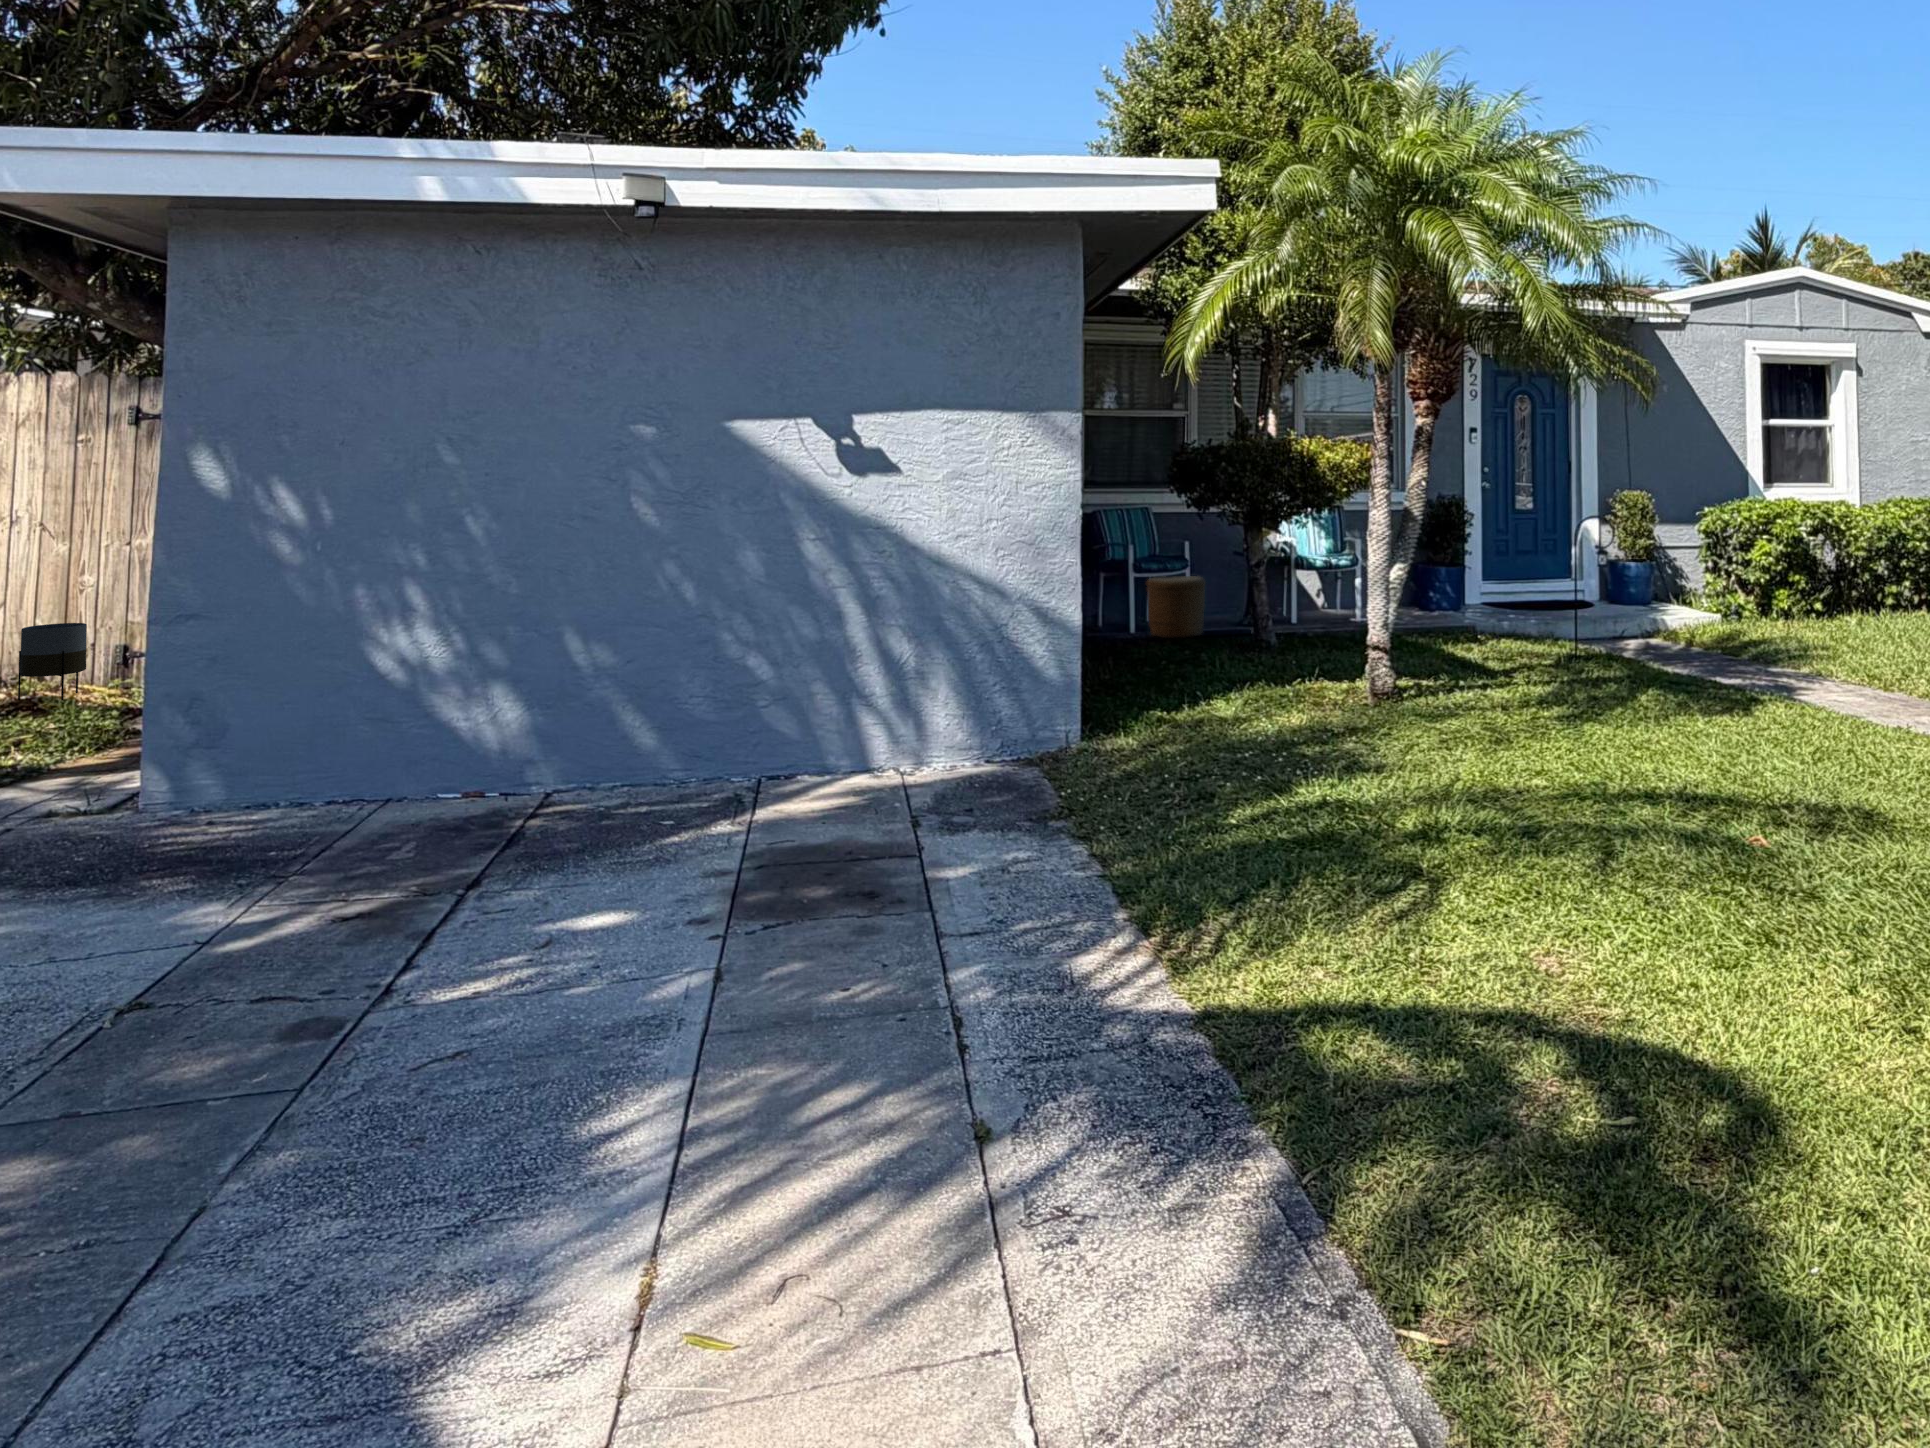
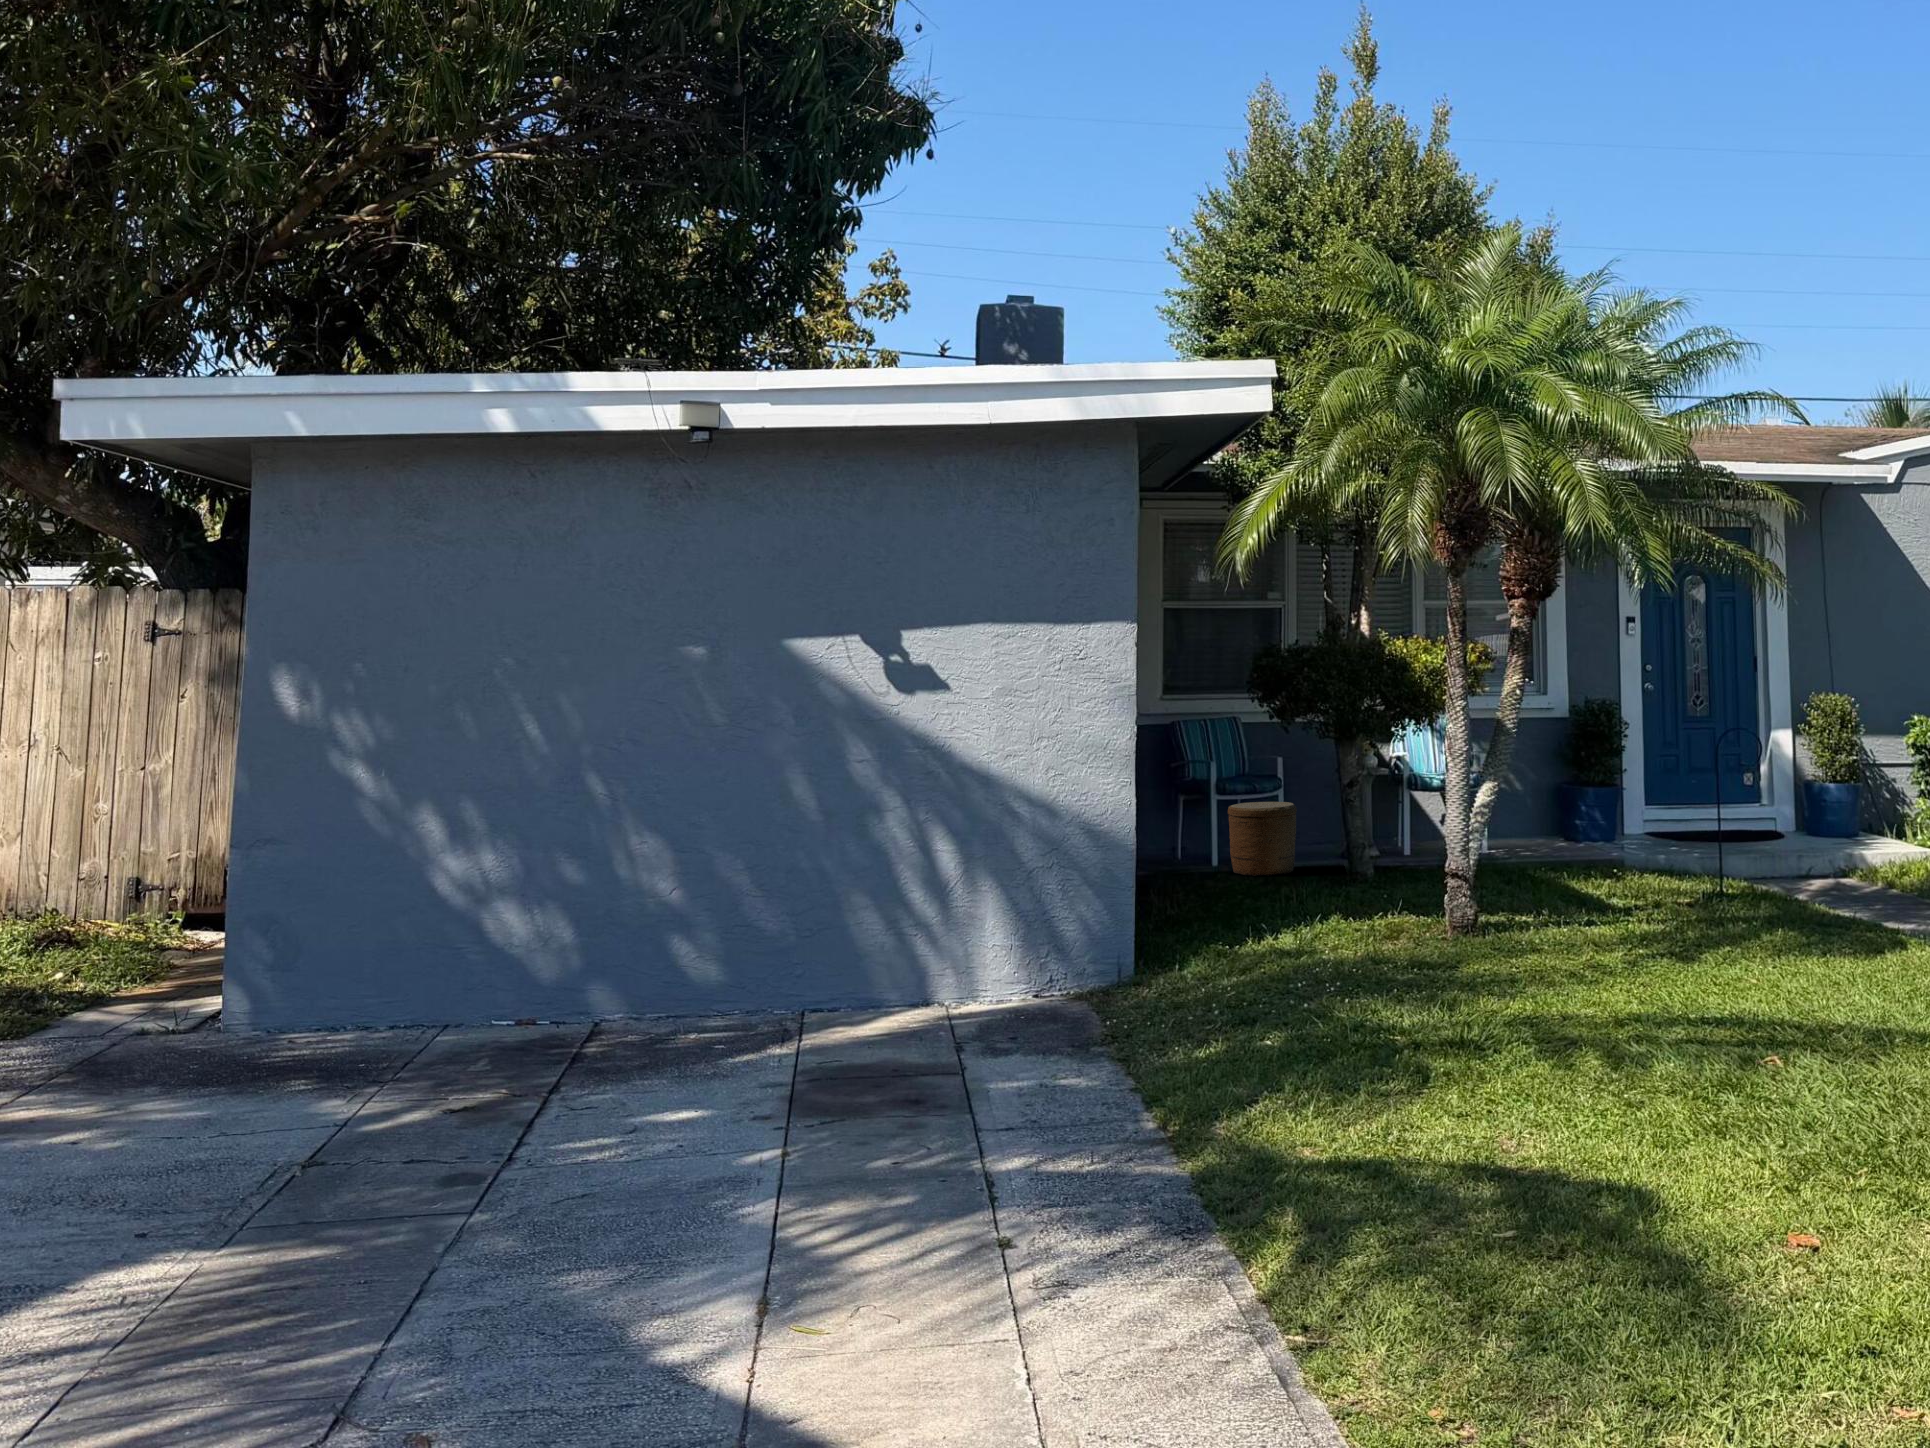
planter: present [18,623,87,700] -> none [30,853,98,936]

